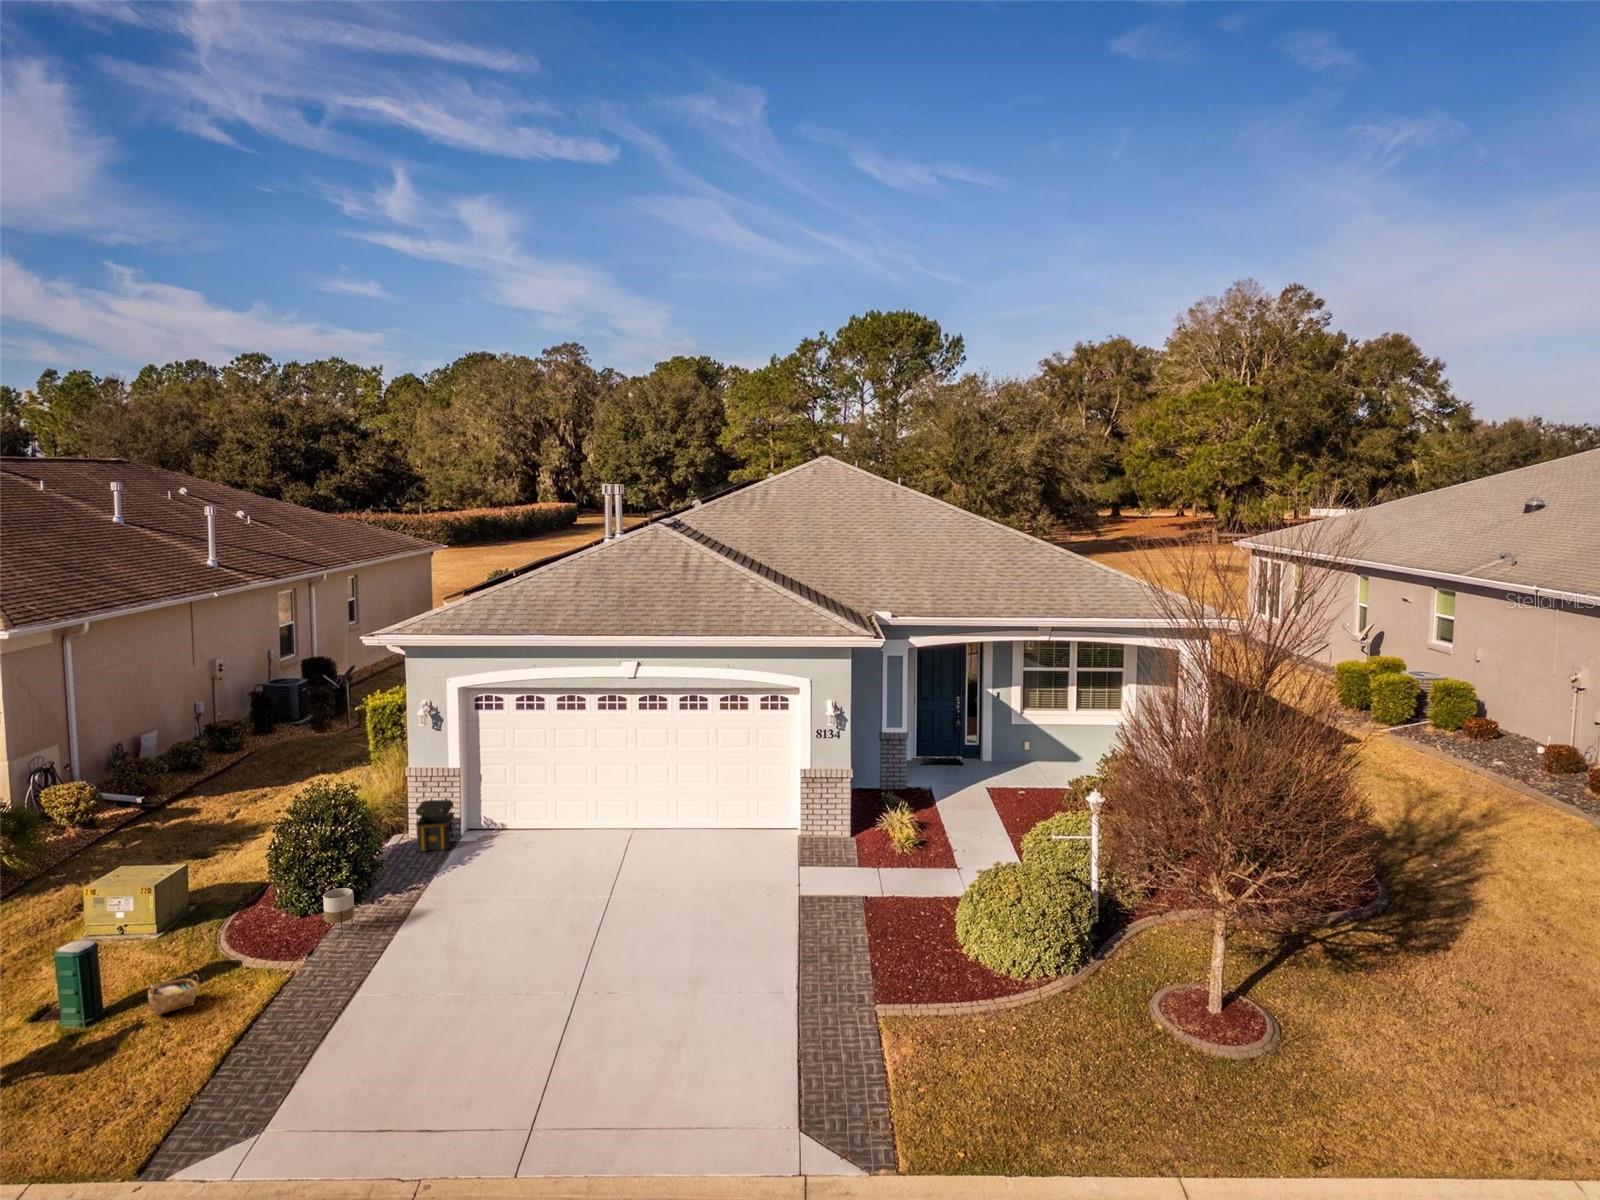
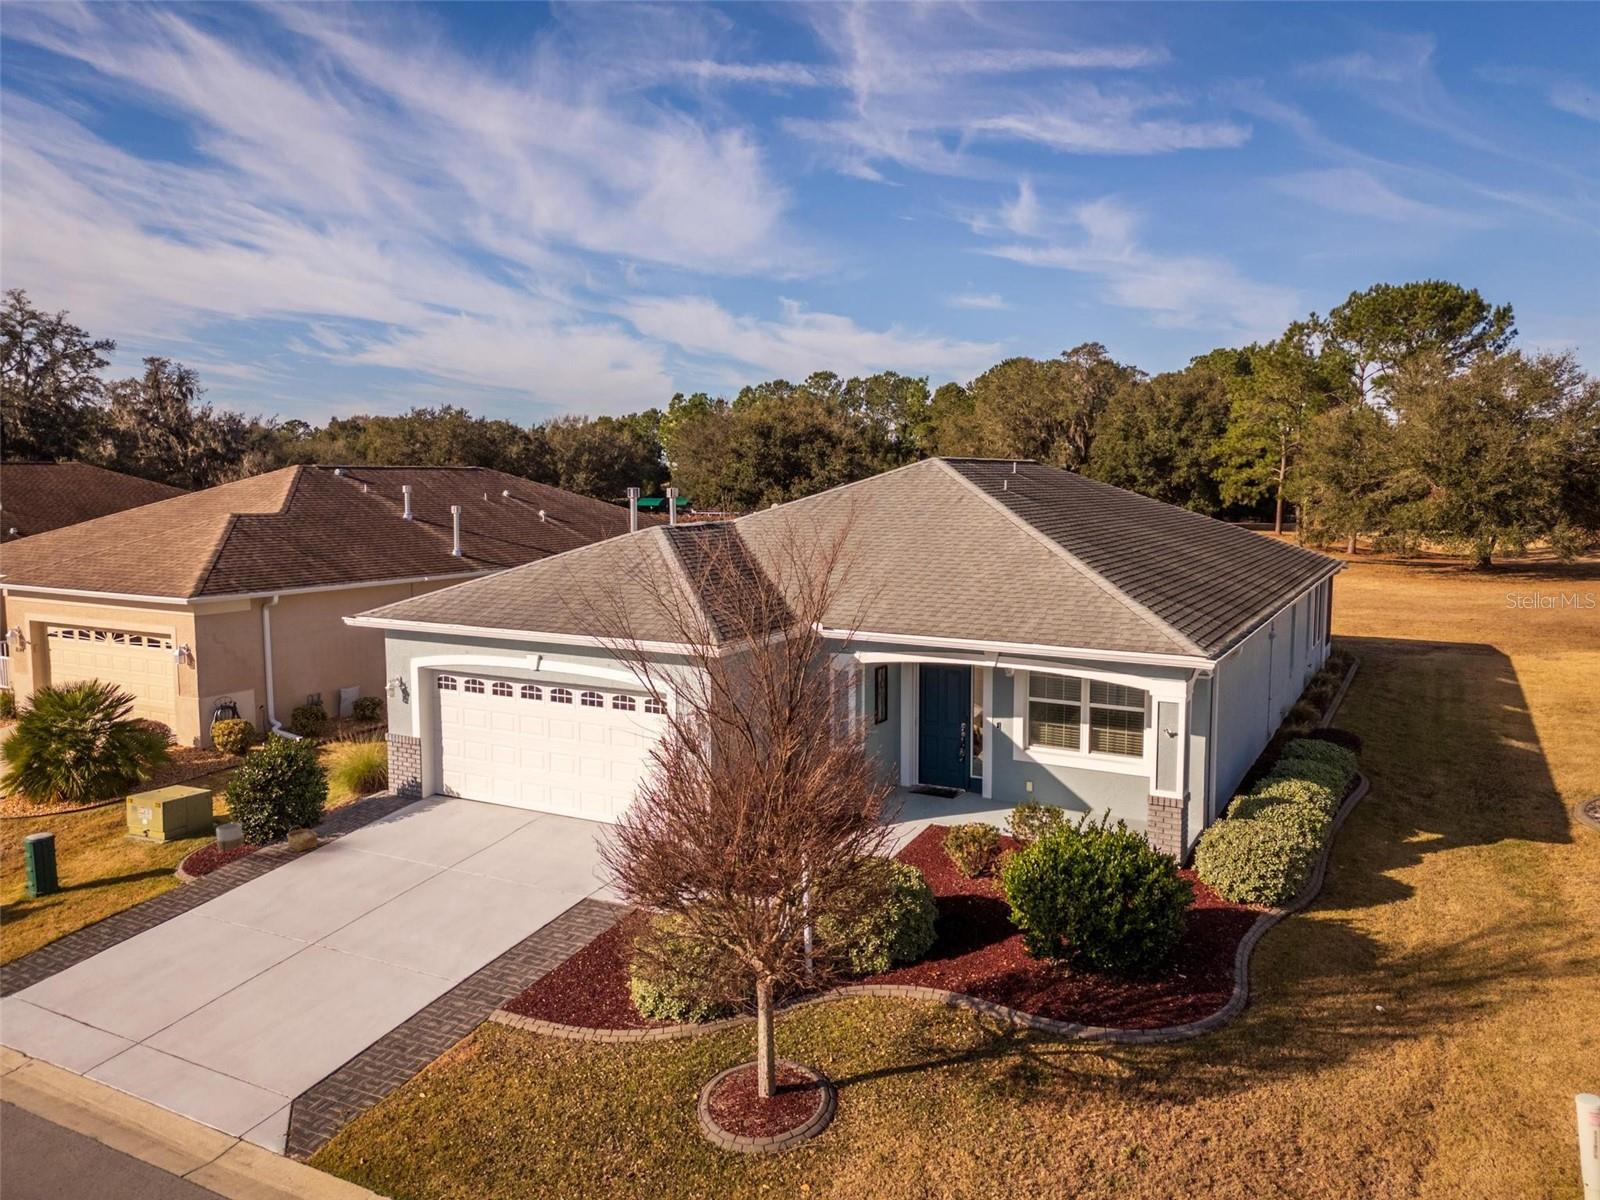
toolbox: present [416,800,454,852] -> none [375,763,414,808]
woven basket: present [148,975,199,1015] -> present [287,825,317,851]

